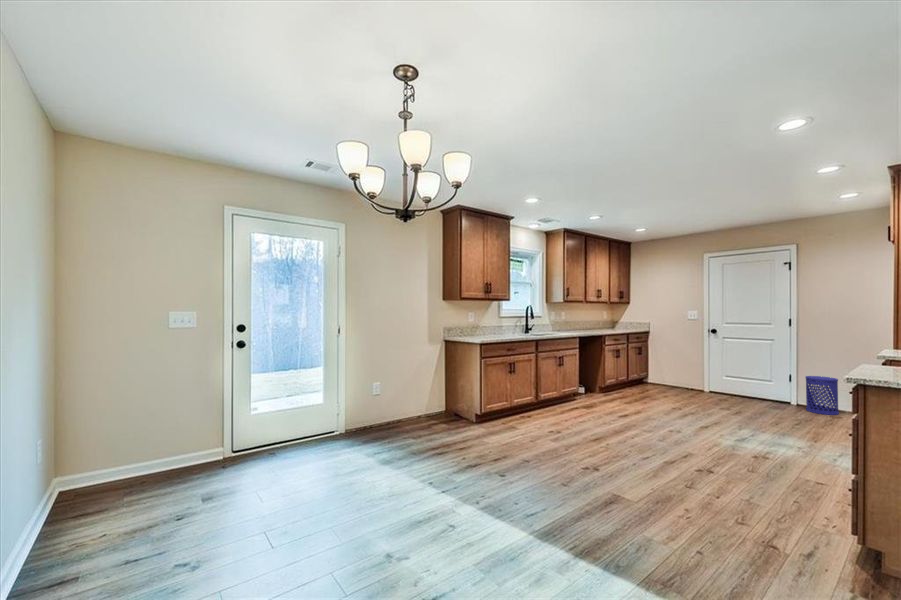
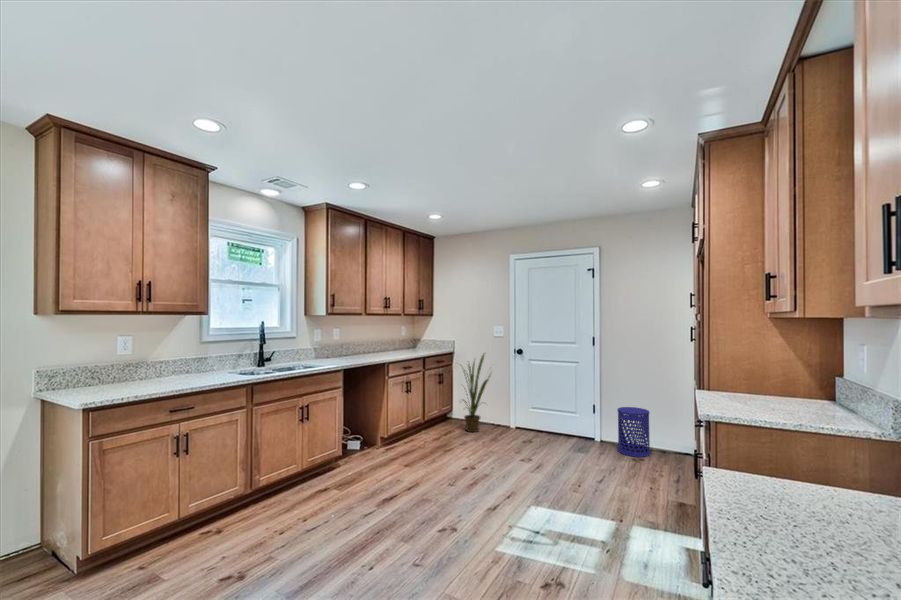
house plant: none [652,332,688,391] -> present [463,354,490,432]

